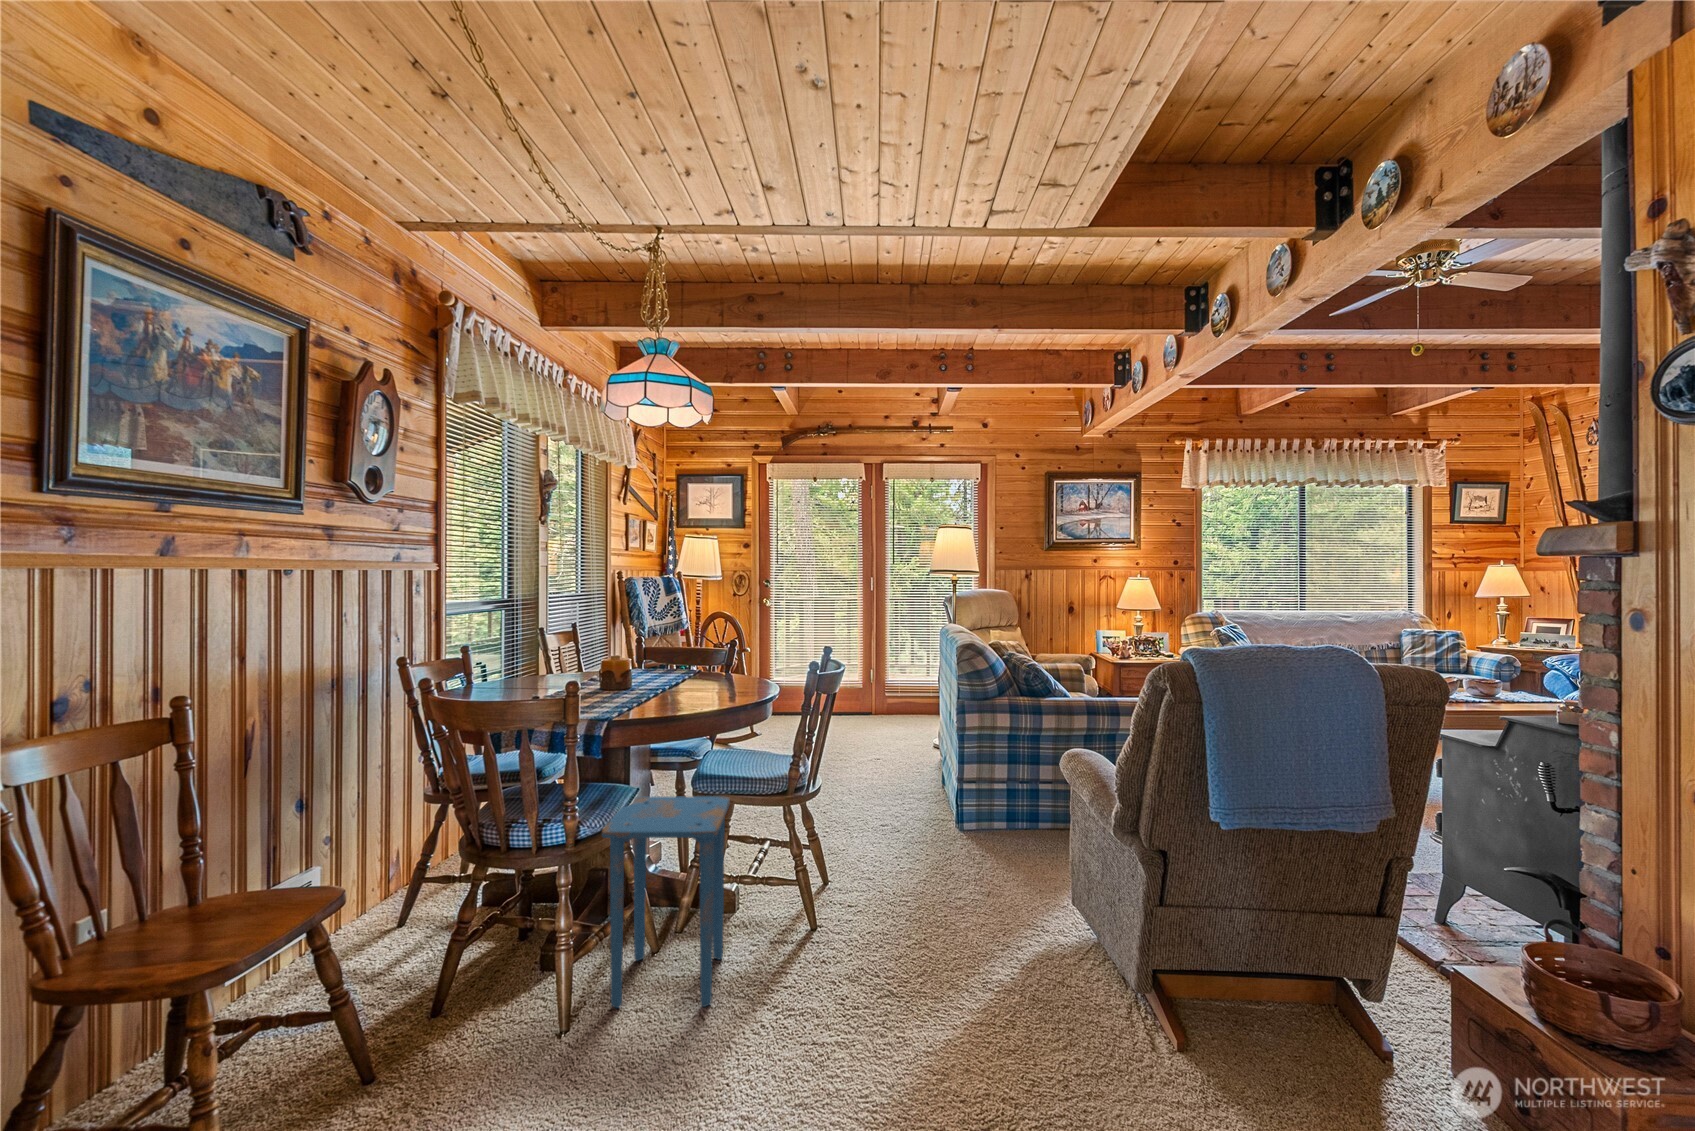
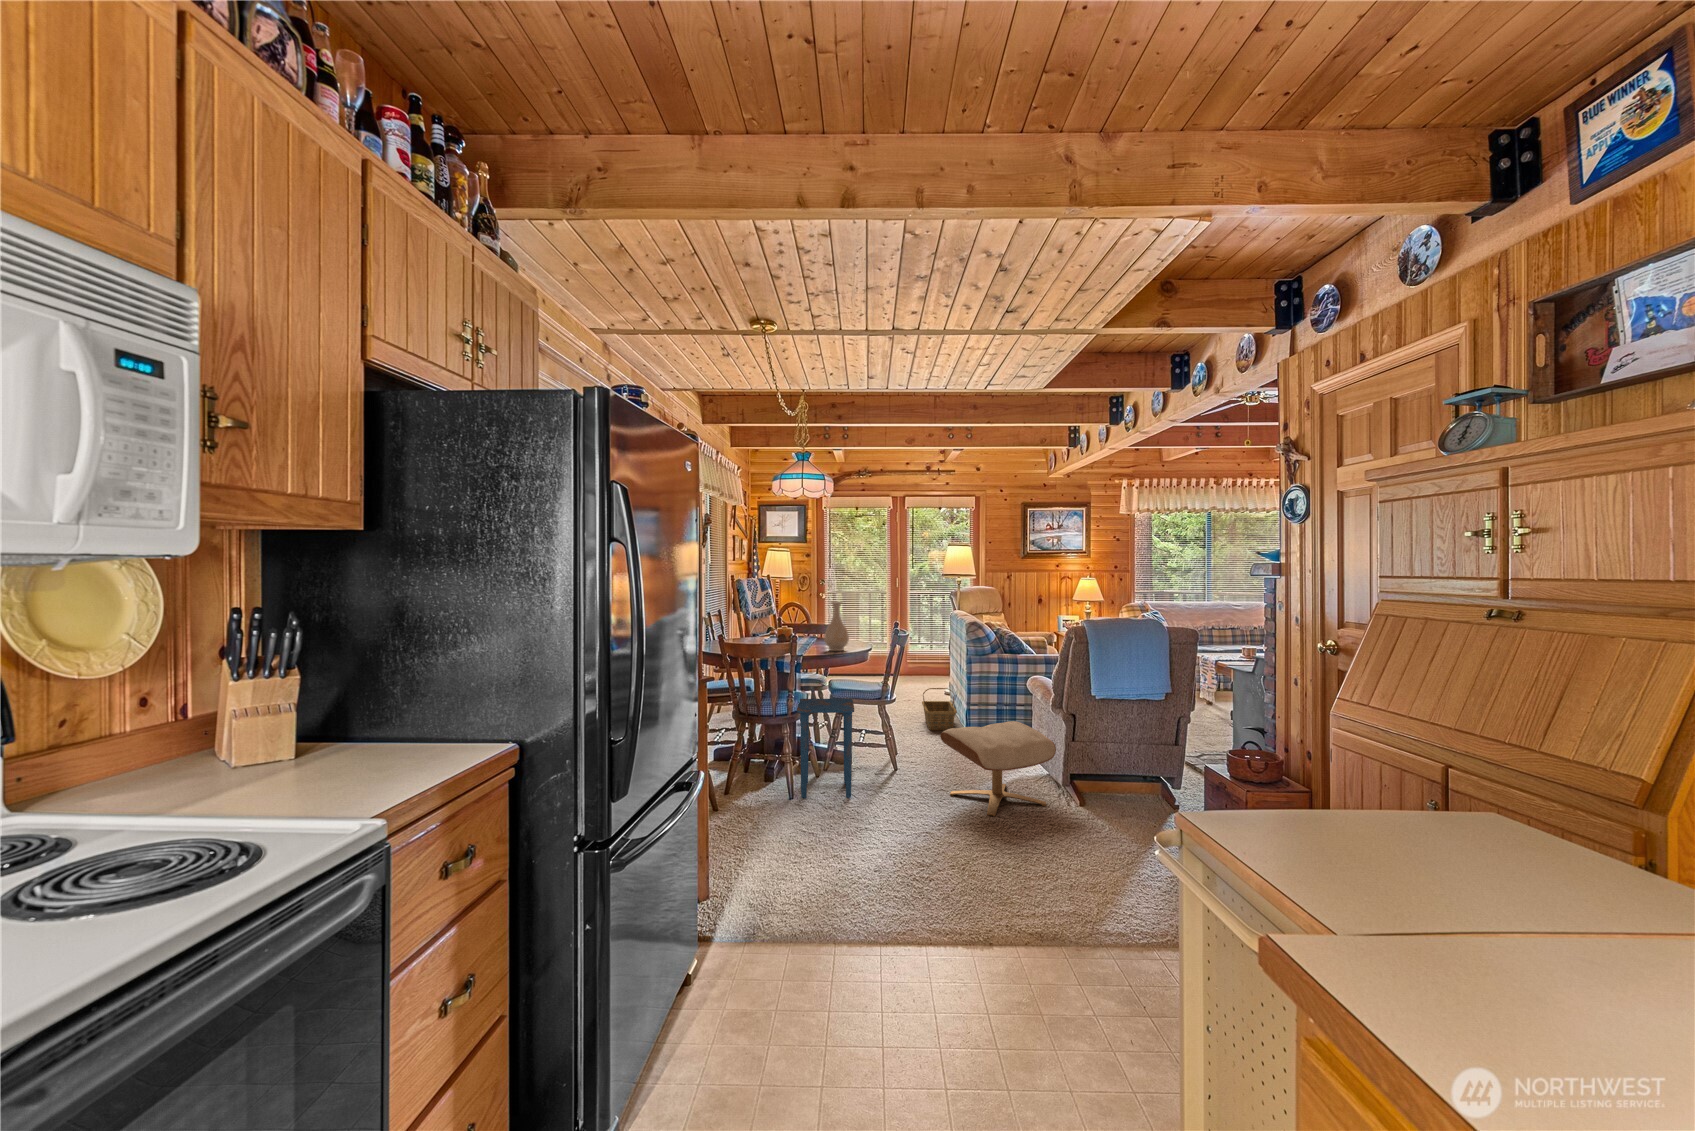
vase: none [686,613,732,705] -> present [824,601,849,651]
basket: none [889,748,942,819] -> present [922,688,957,730]
ottoman: none [890,845,1122,1075] -> present [940,721,1056,816]

